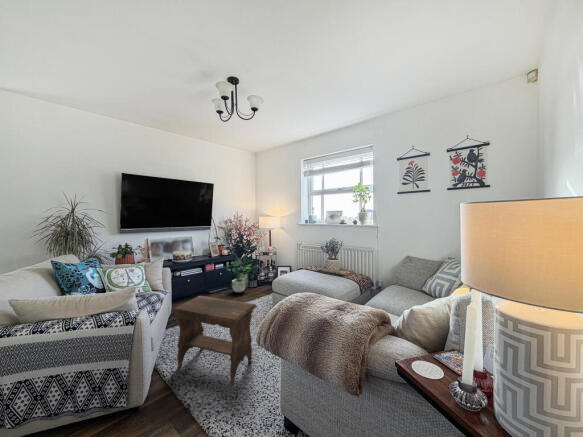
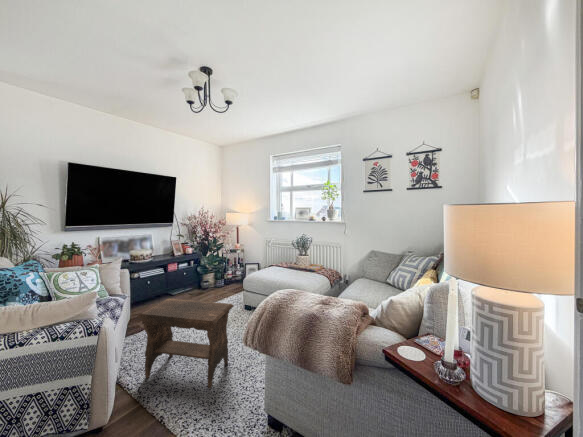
potted plant: present [228,262,251,292] -> none [191,252,230,293]

